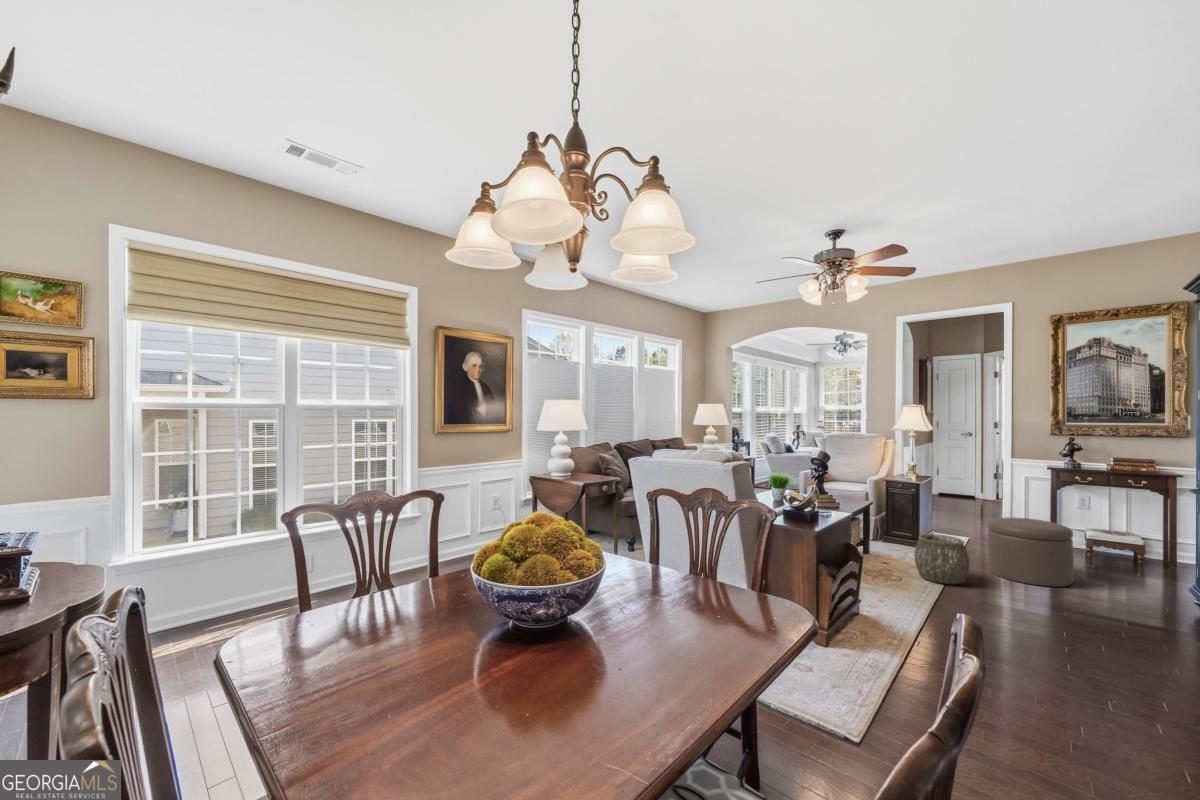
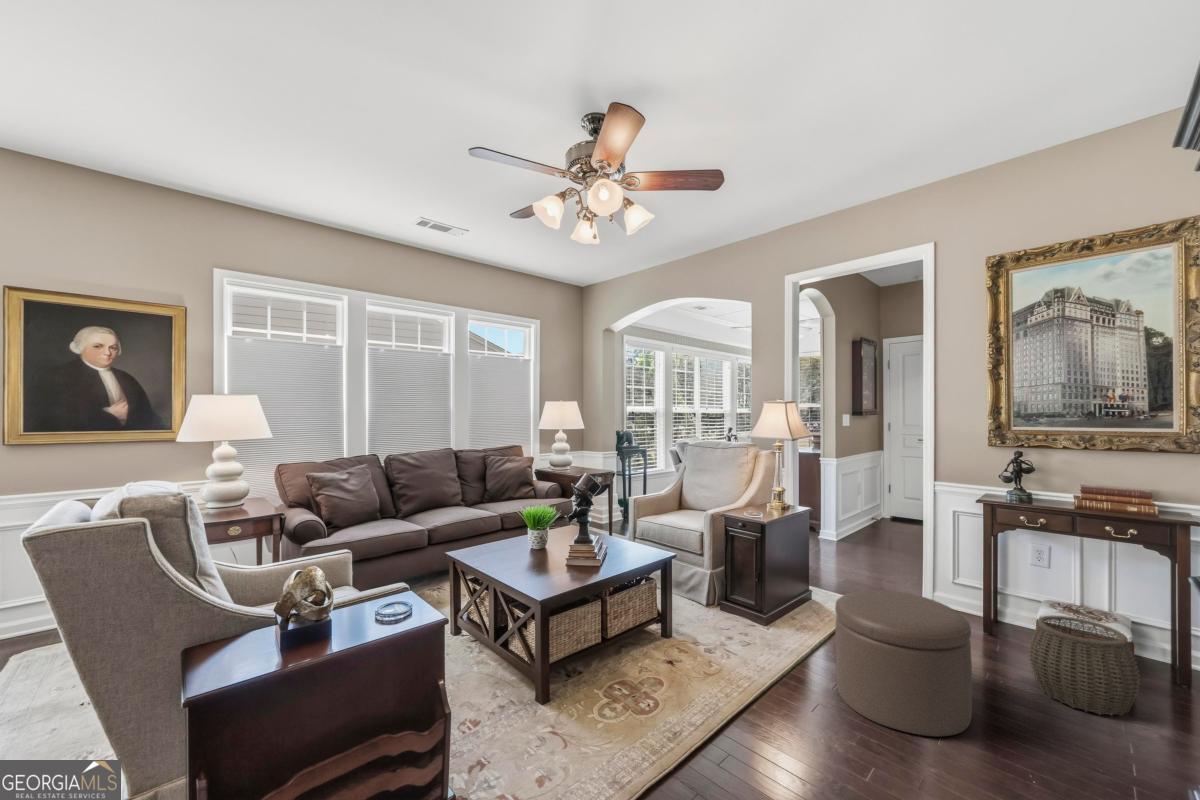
woven basket: present [914,534,970,584] -> present [1029,616,1140,716]

